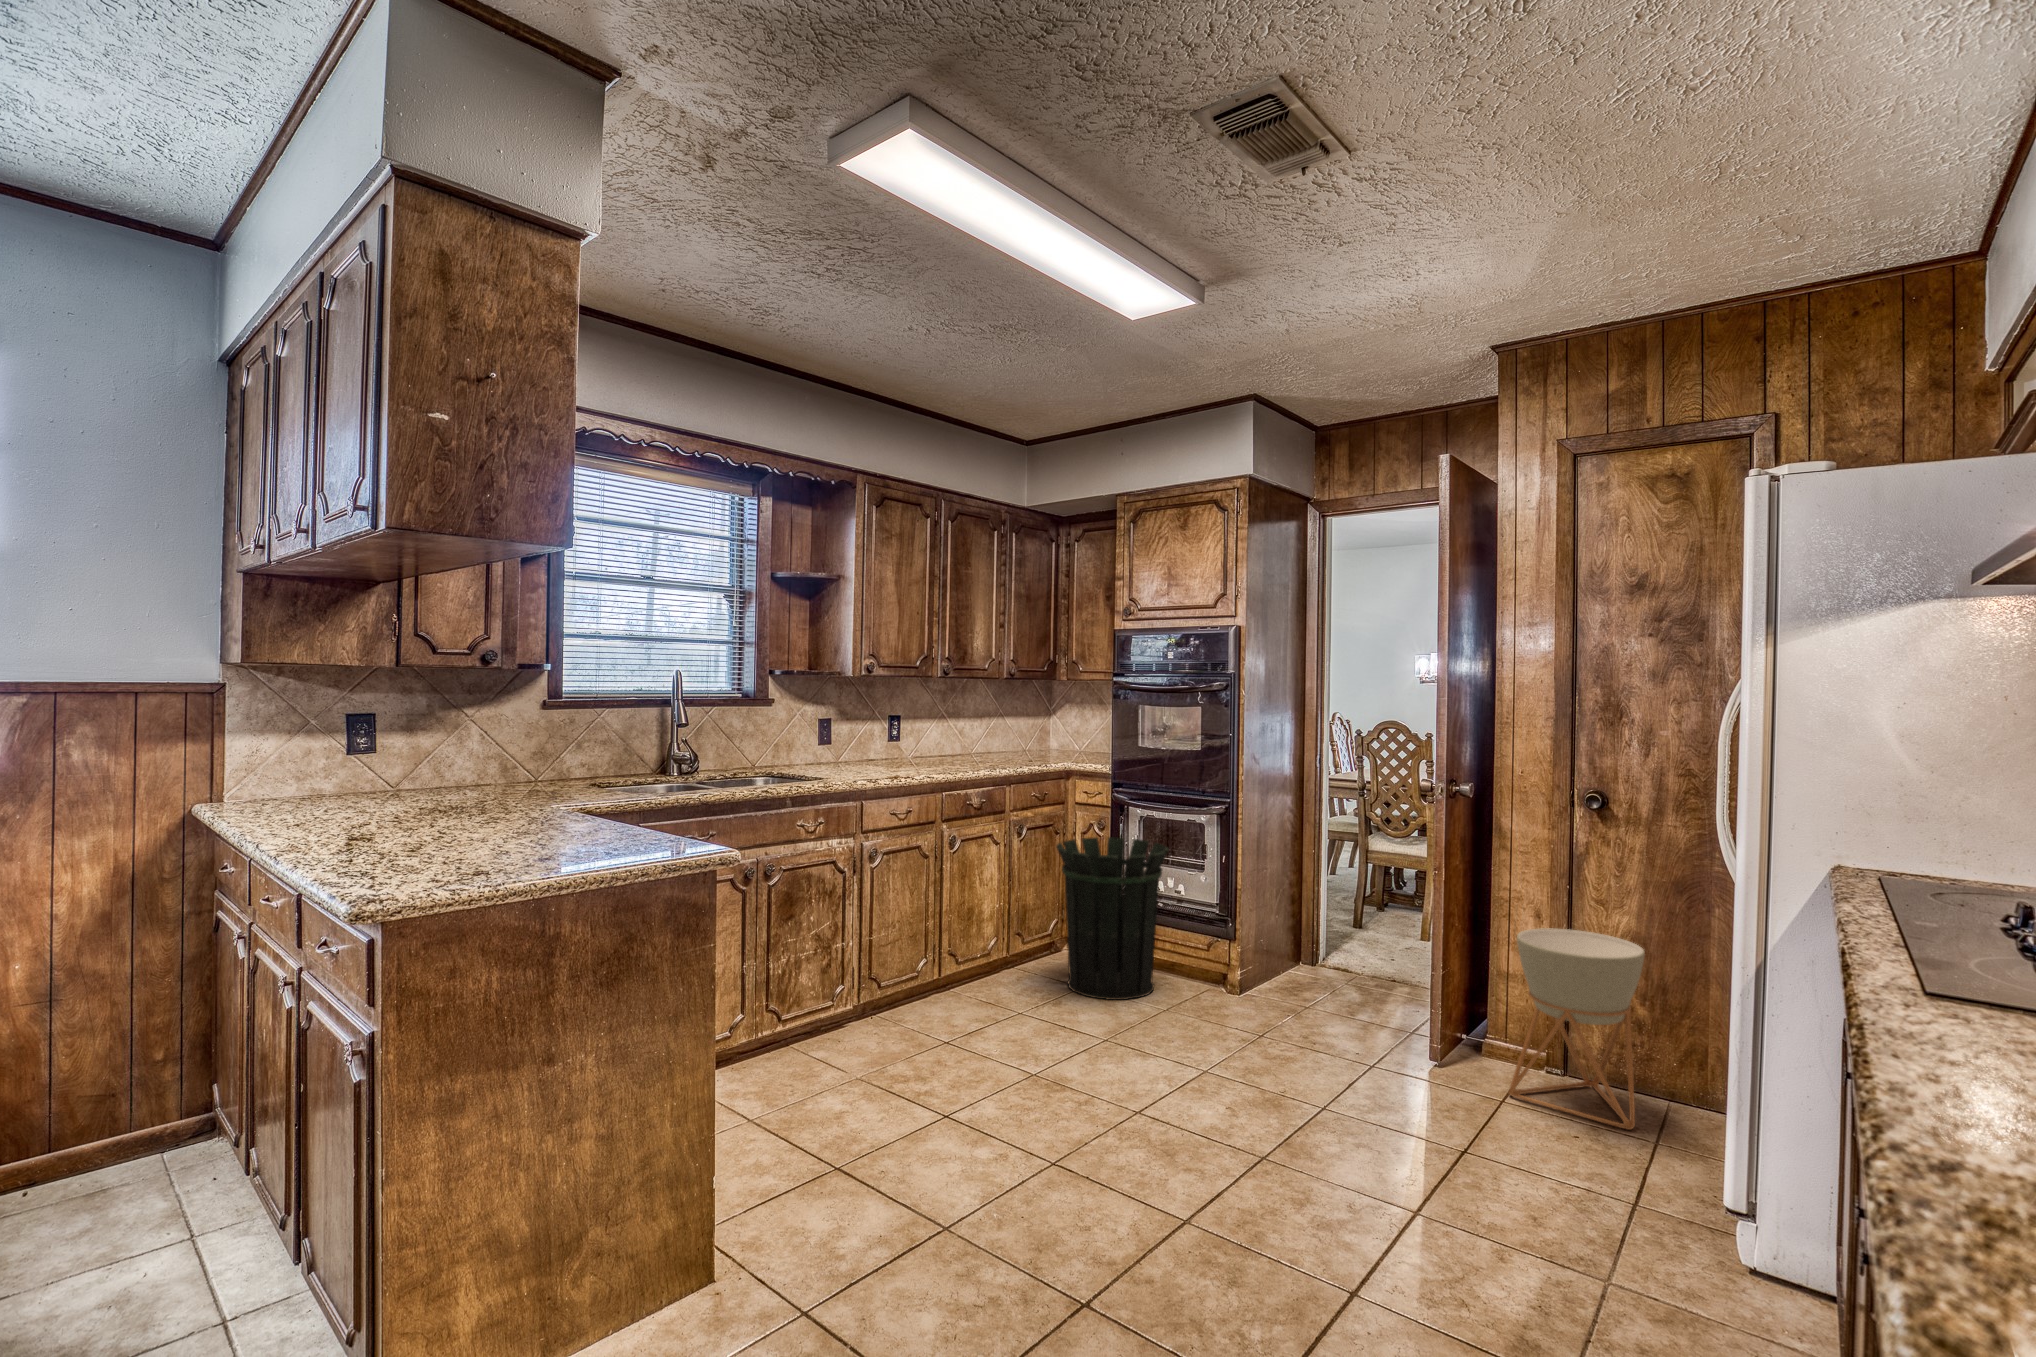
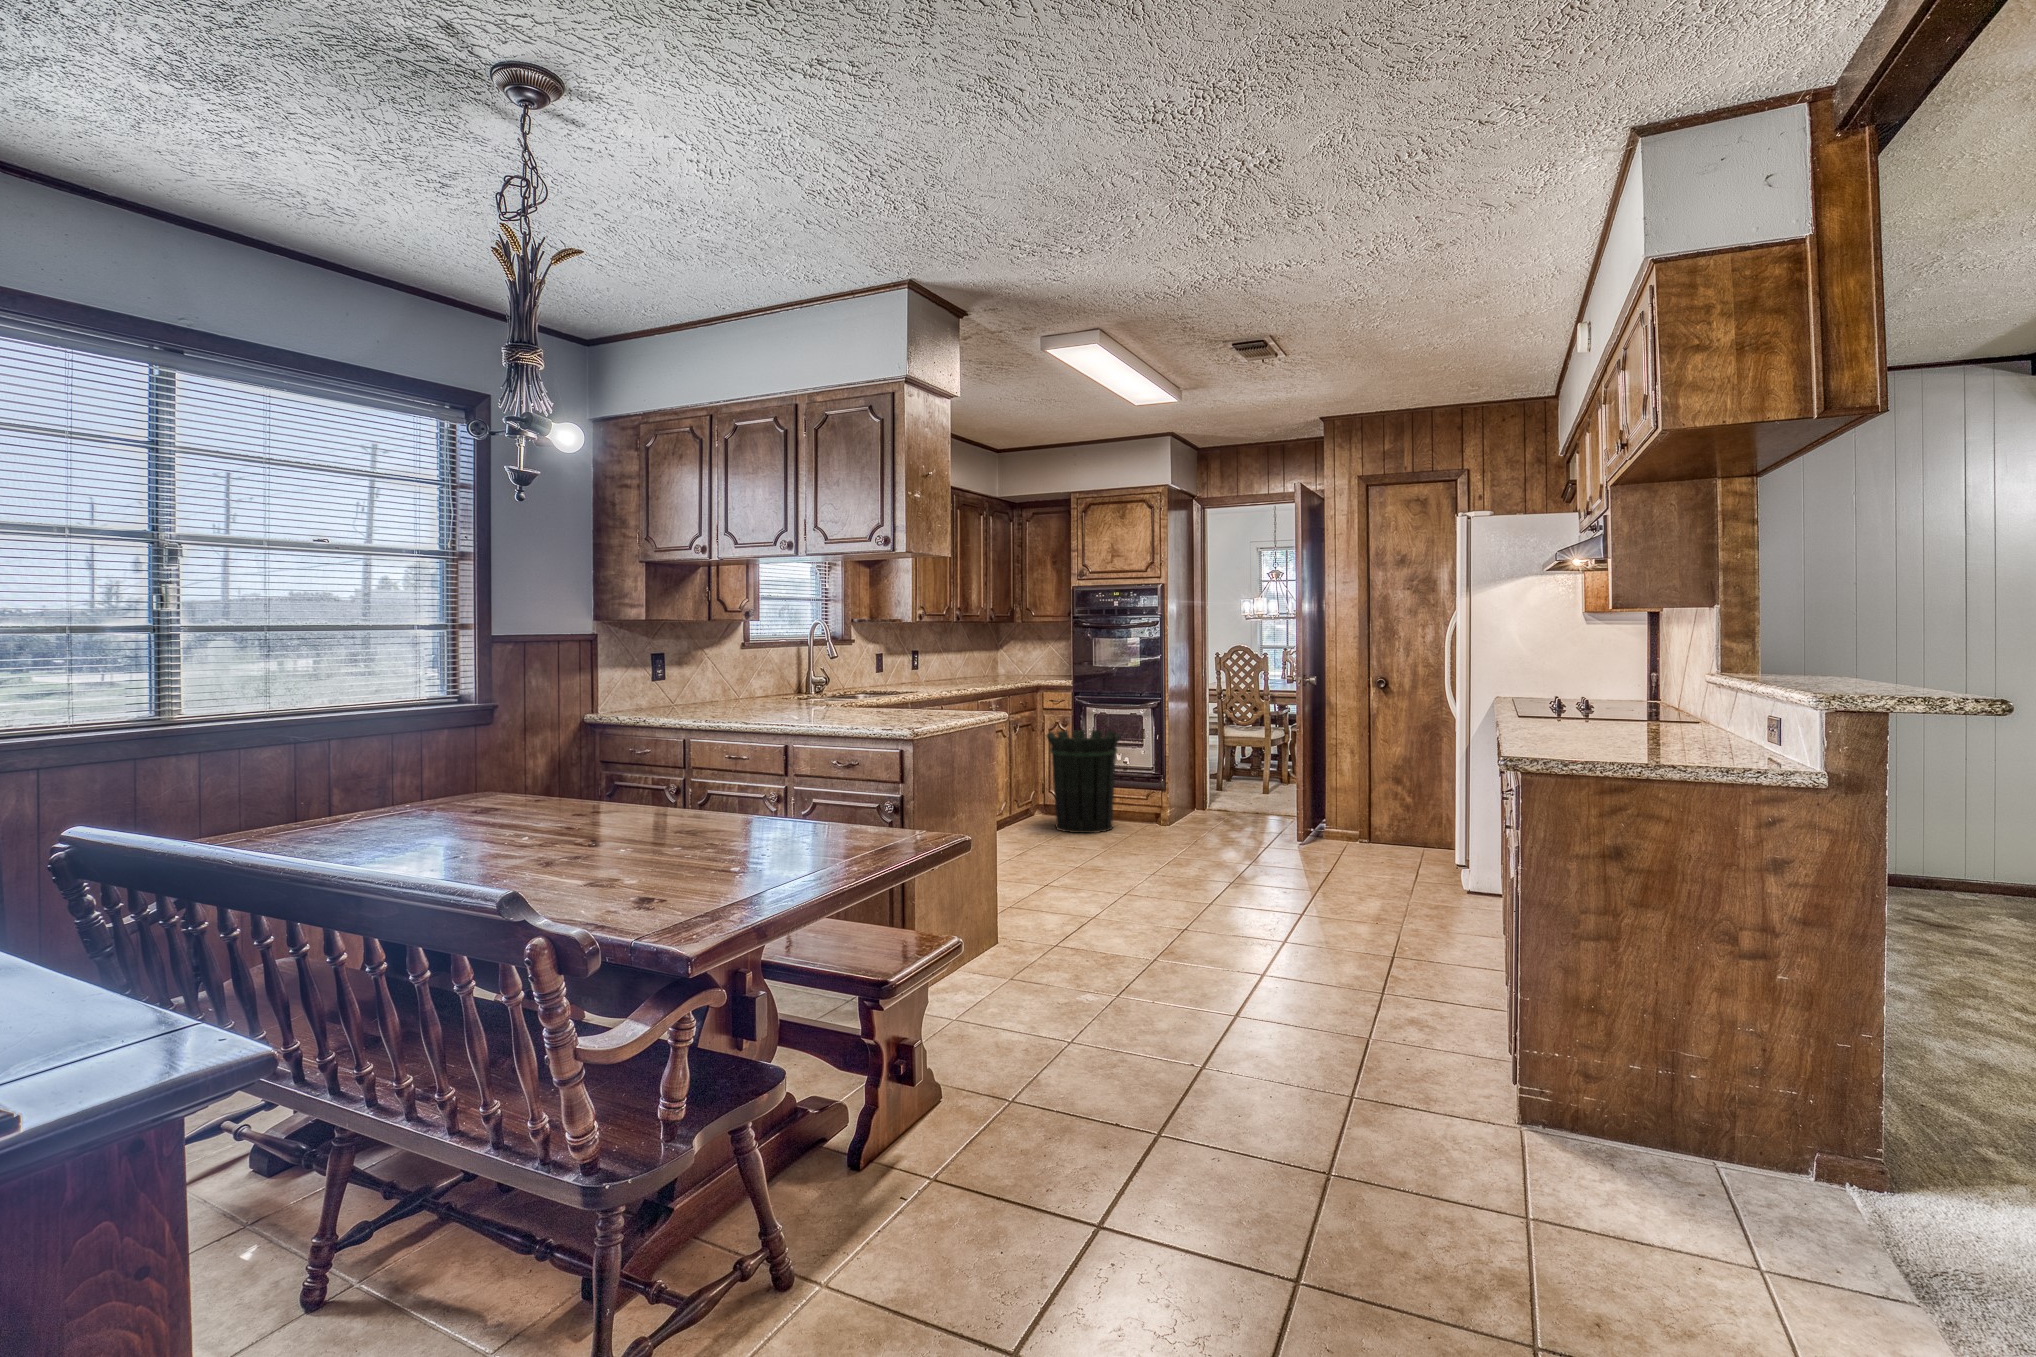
planter: present [1508,928,1645,1130] -> none [1338,759,1407,858]

